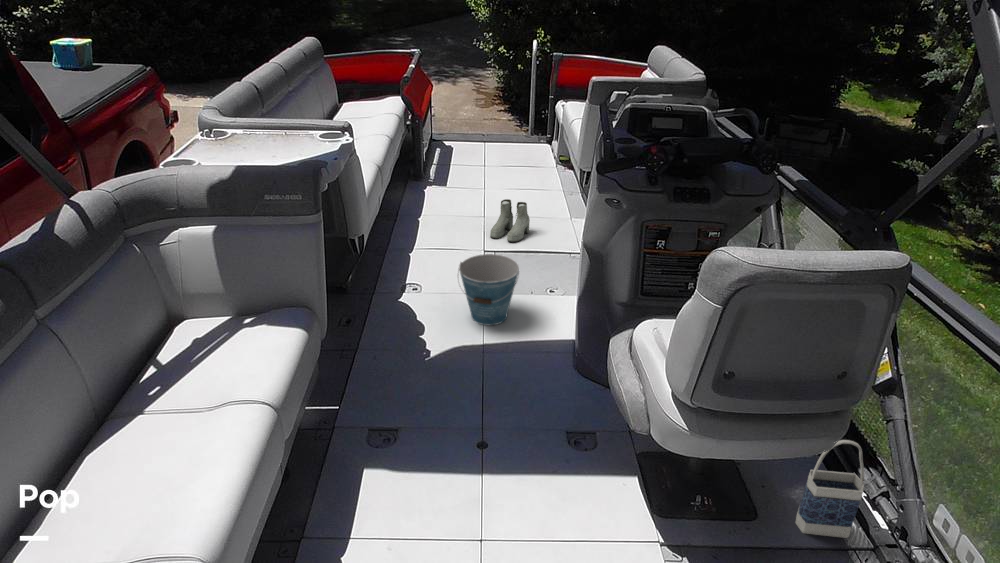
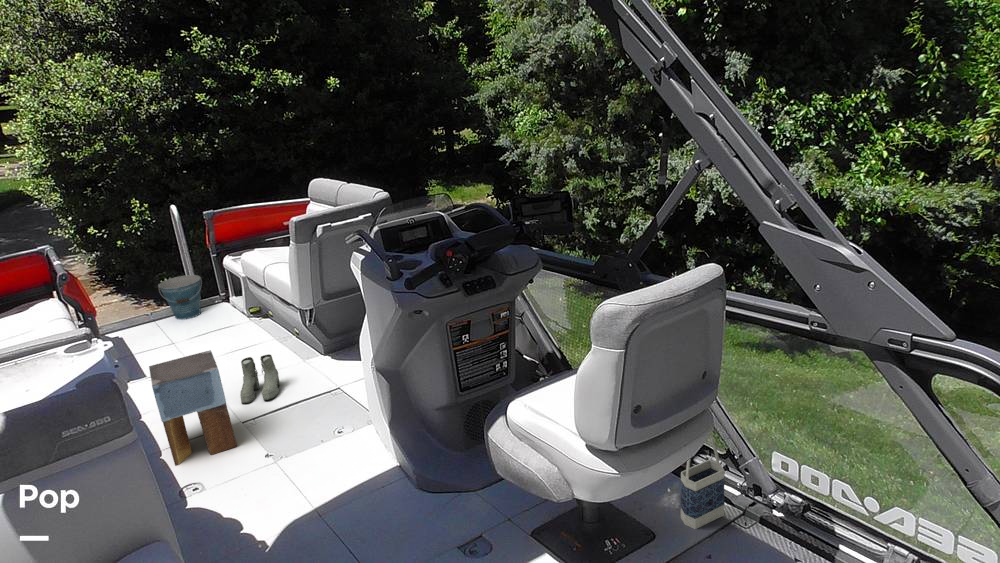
stool: none [409,180,470,270] -> present [149,350,237,466]
bucket: present [458,254,519,325] -> present [158,275,201,320]

